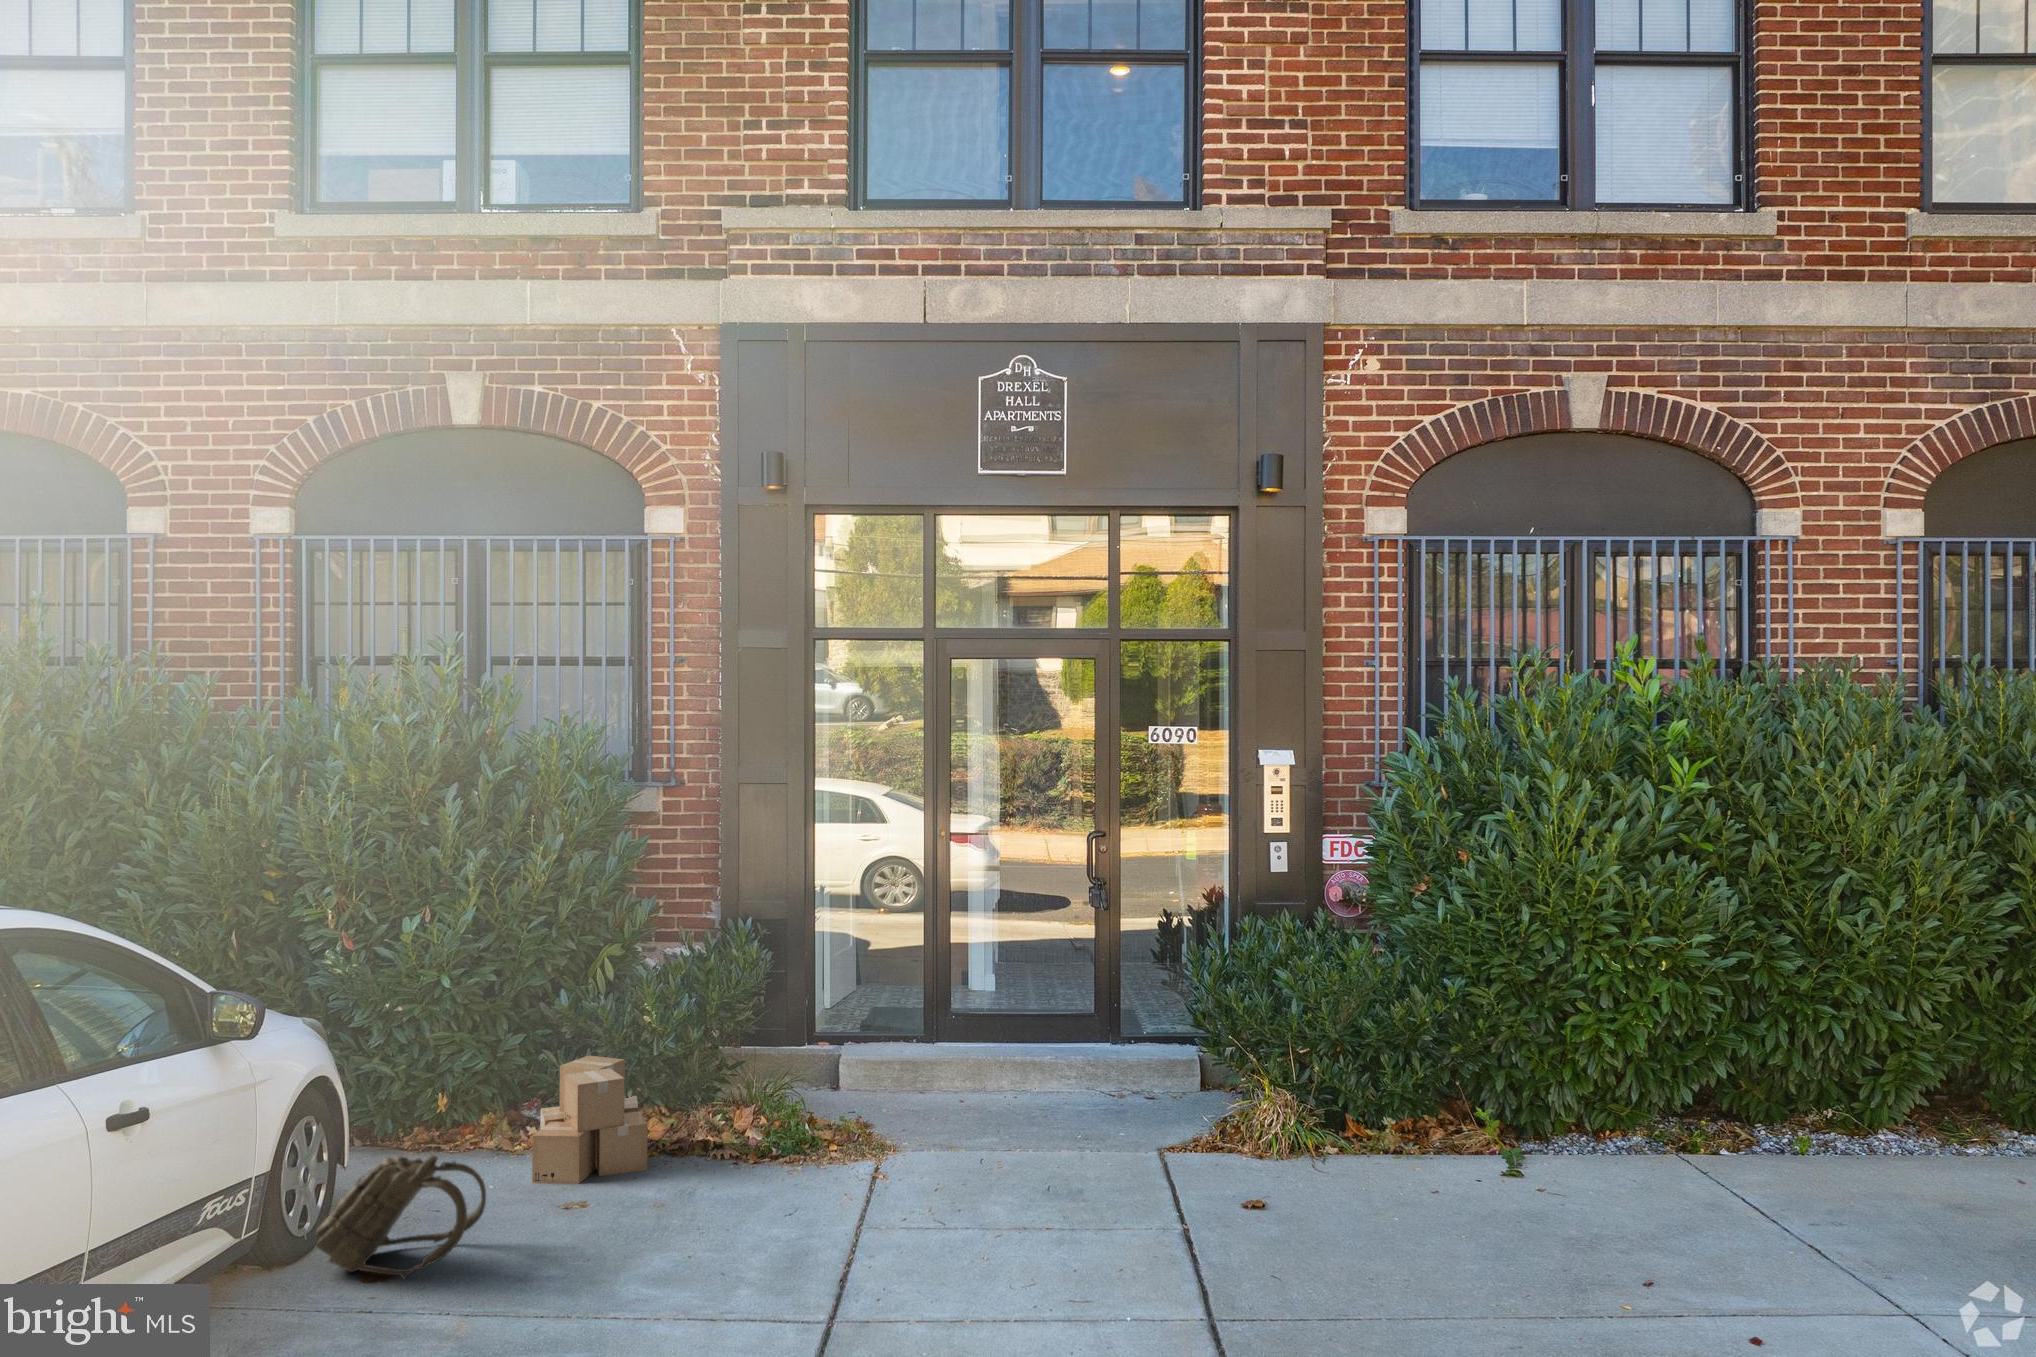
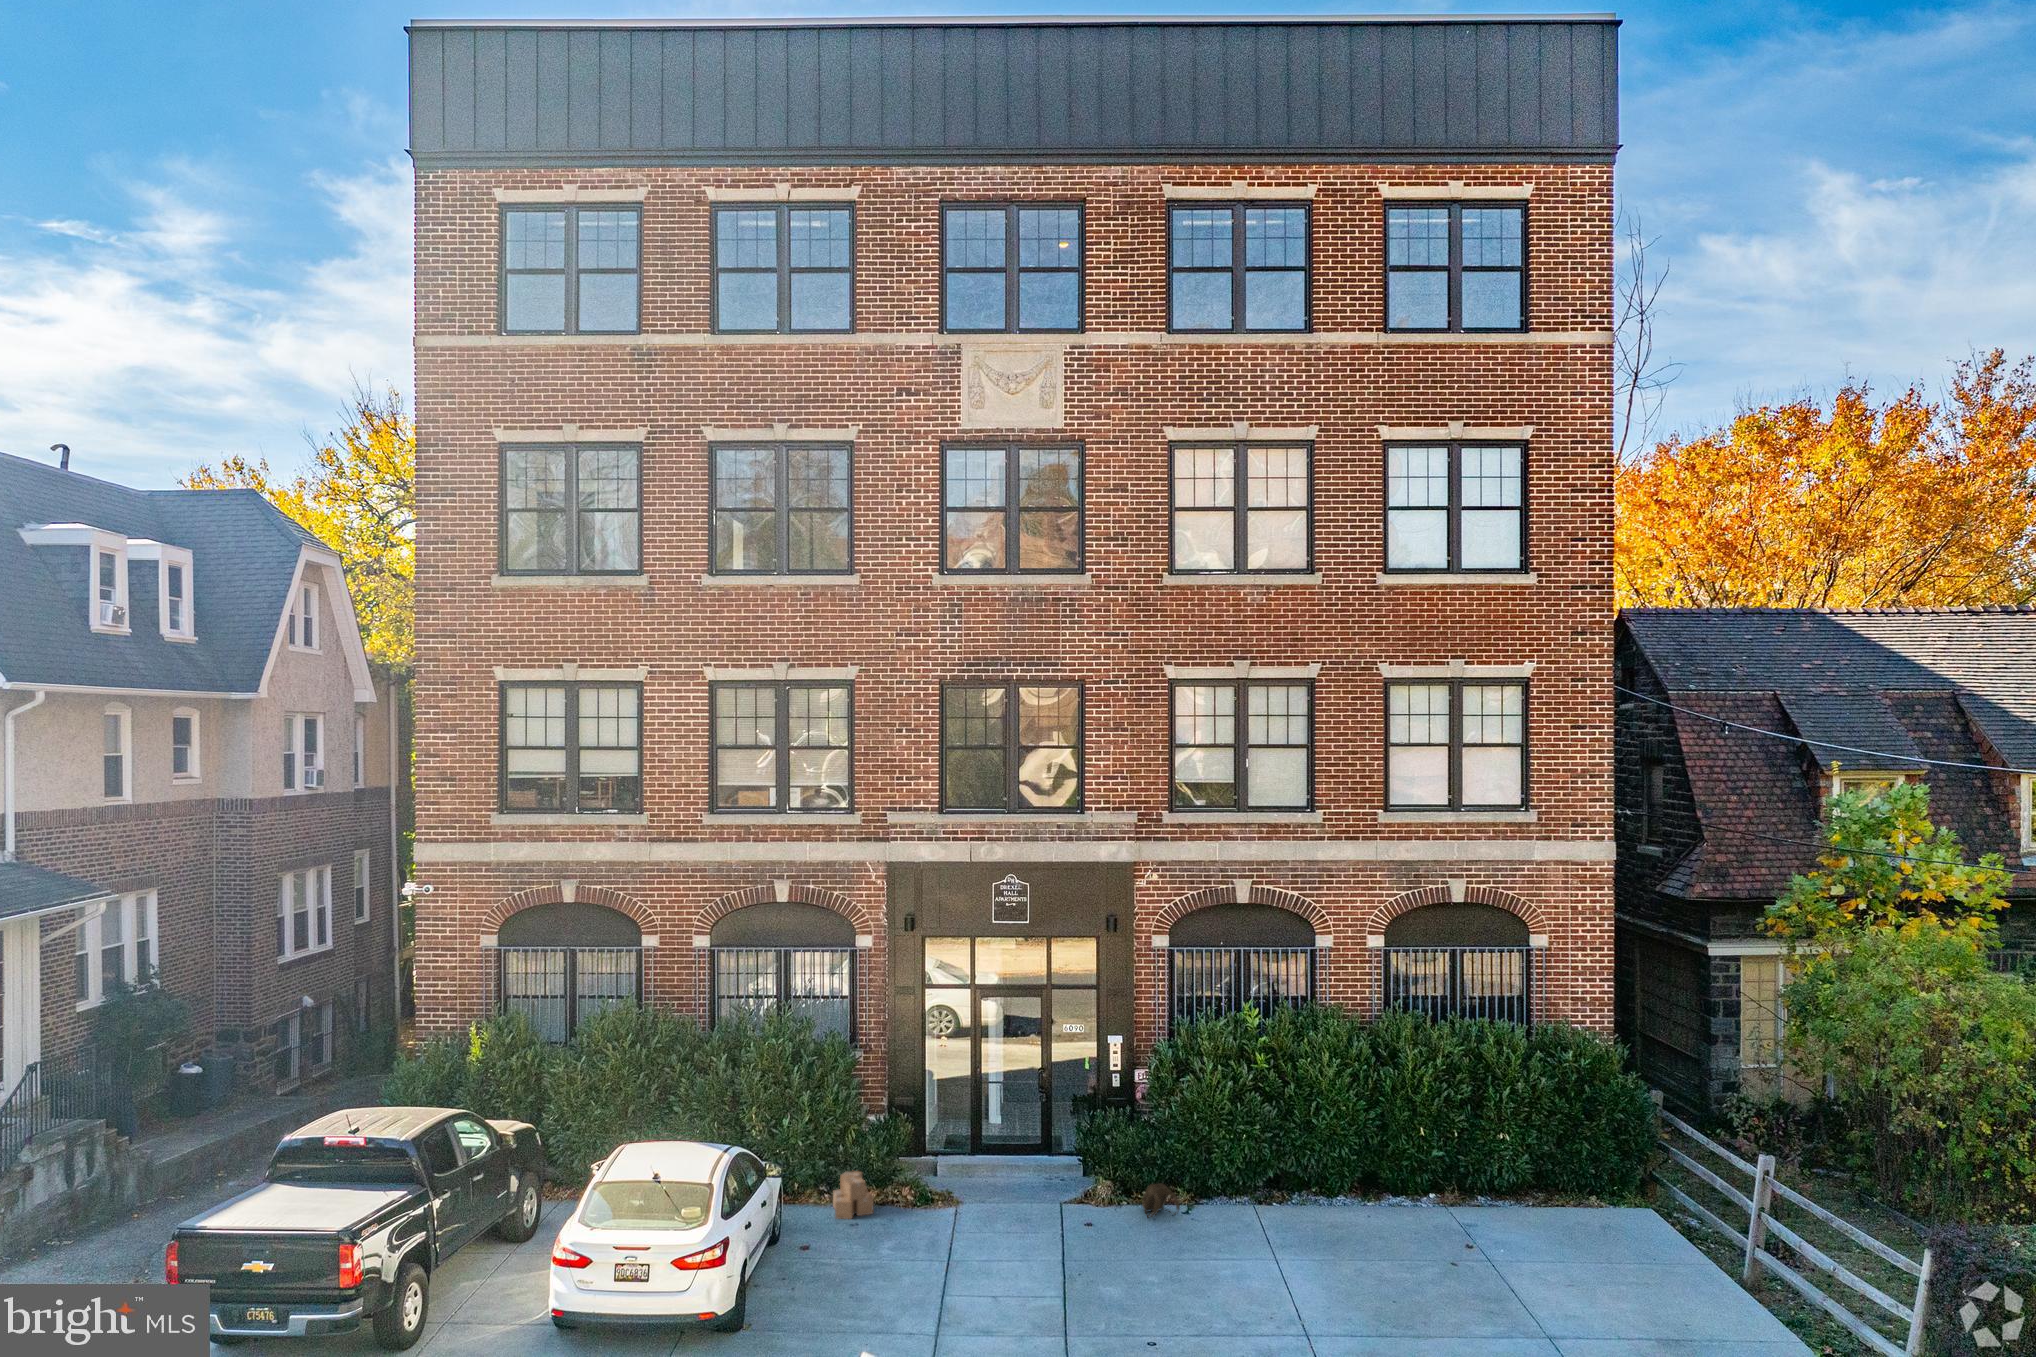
backpack: present [316,1155,486,1279] -> present [1142,1183,1180,1217]

